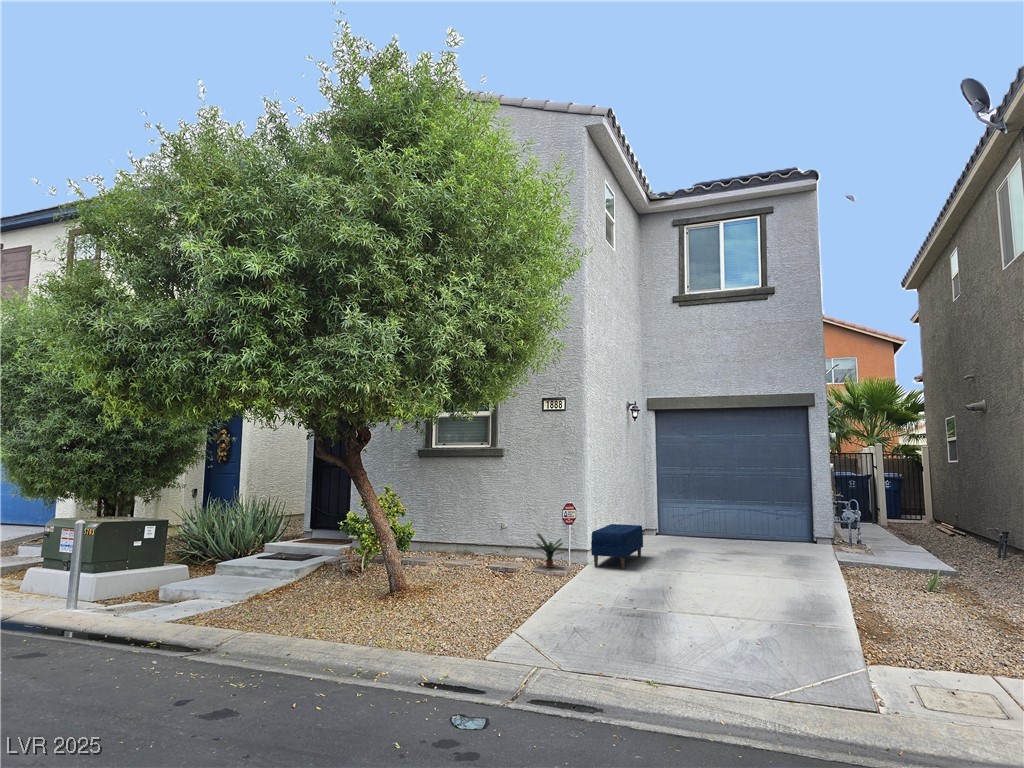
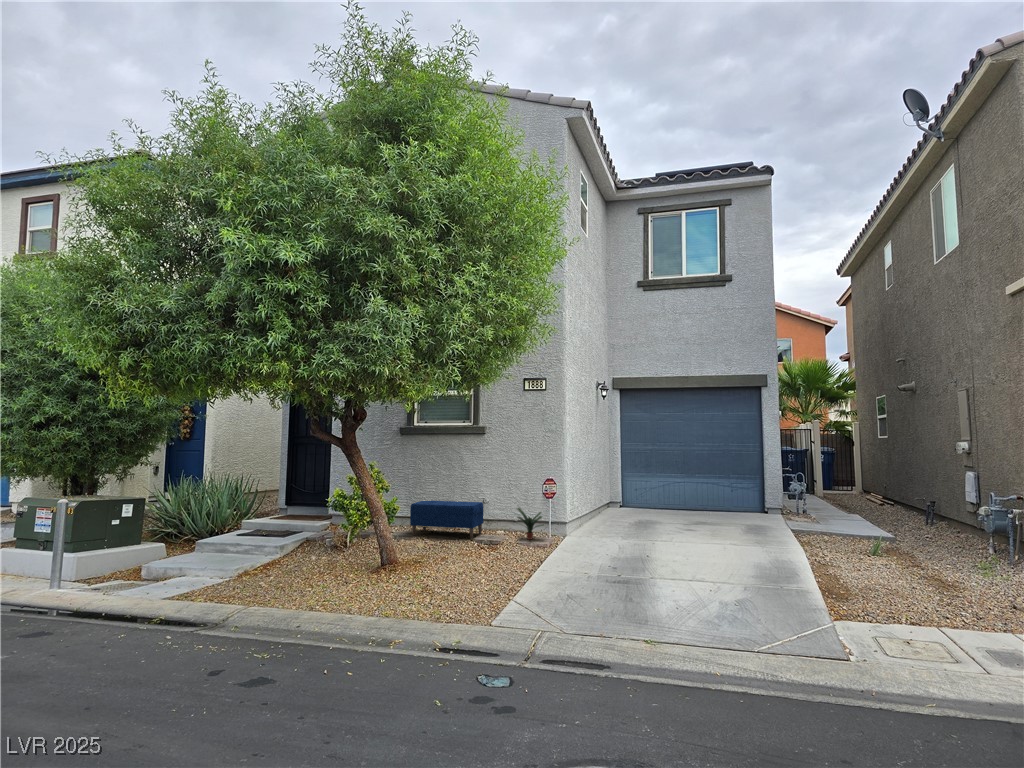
bench: present [591,524,643,569] -> present [410,501,484,538]

